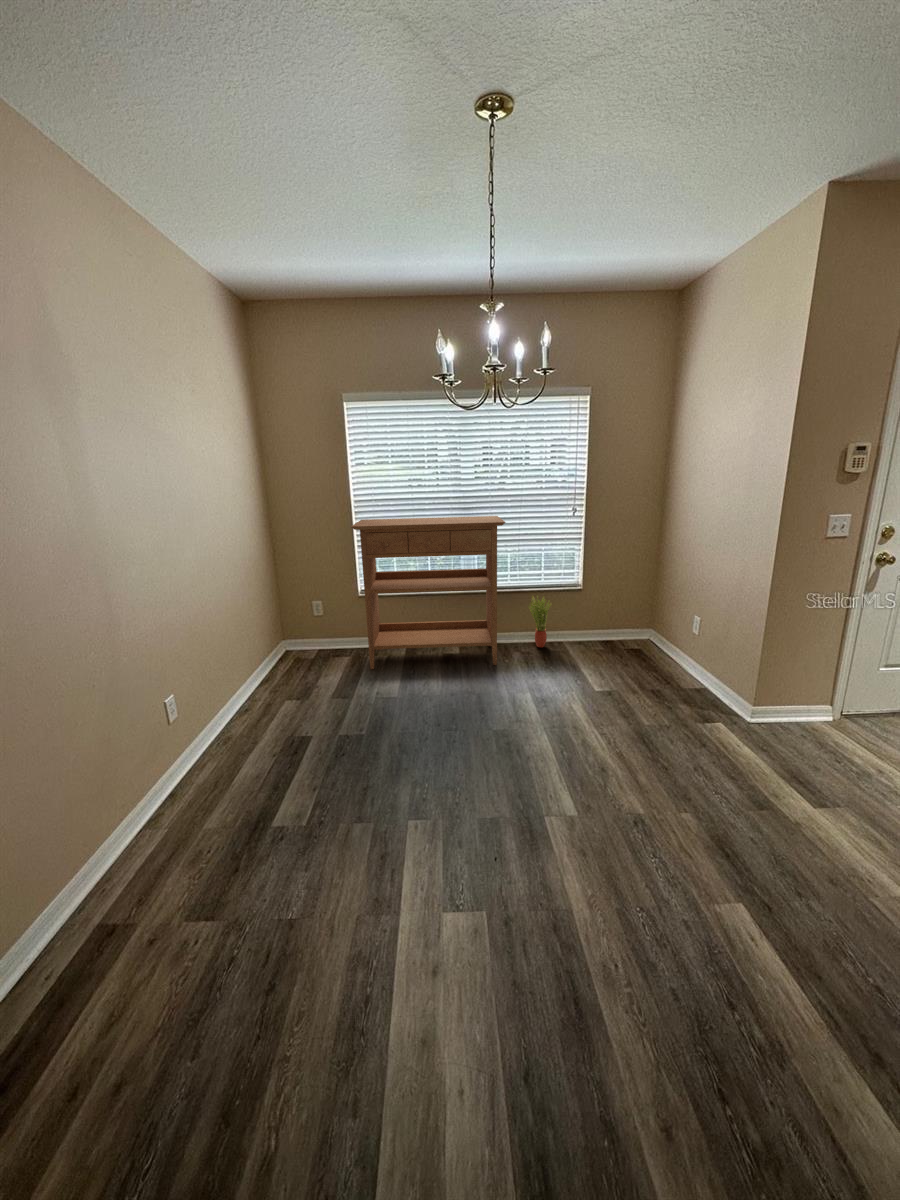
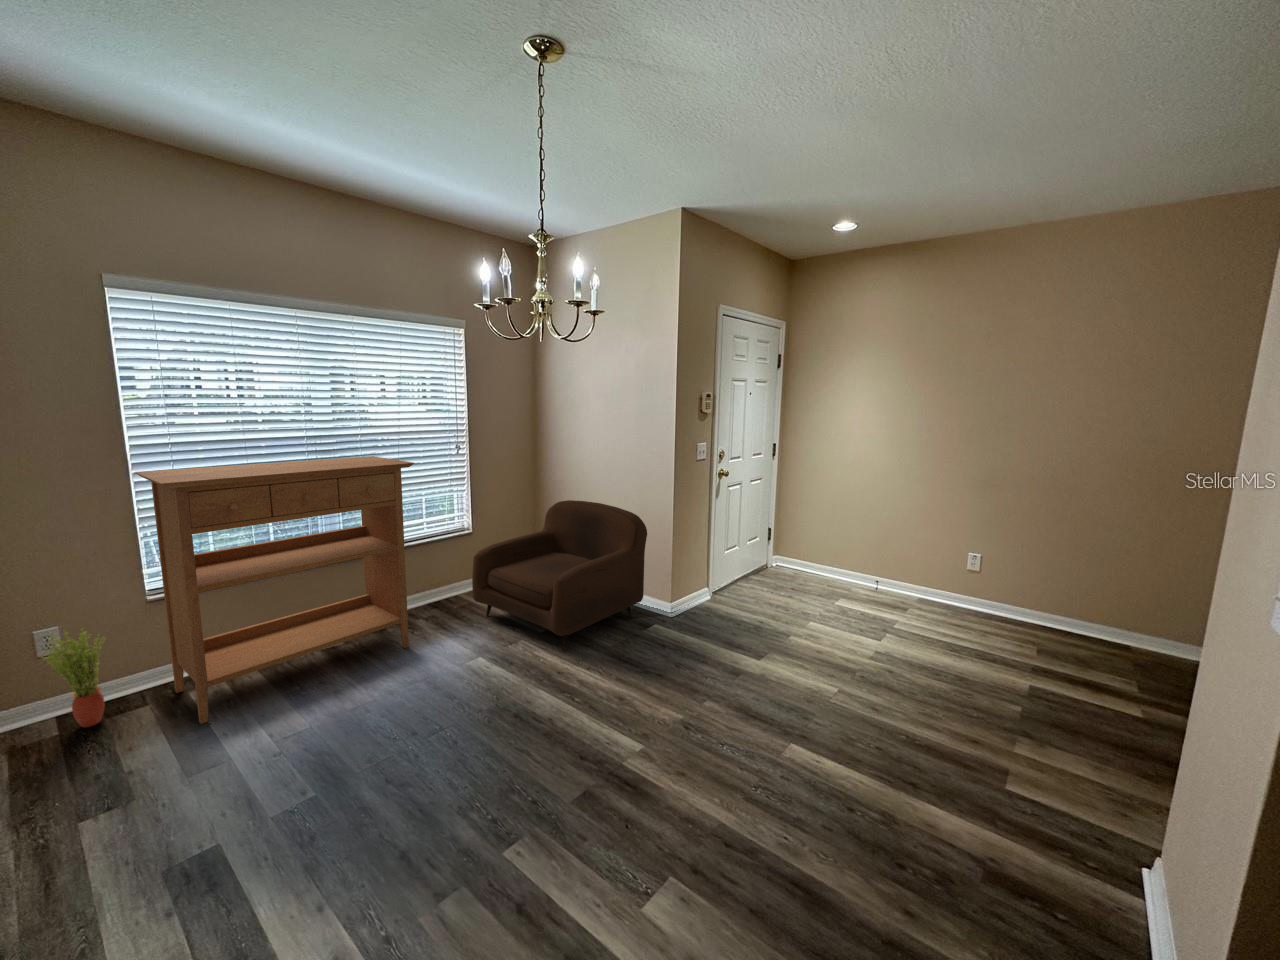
armchair: none [559,571,735,710] -> present [472,500,647,650]
potted plant: present [528,596,552,648] -> present [41,630,106,727]

